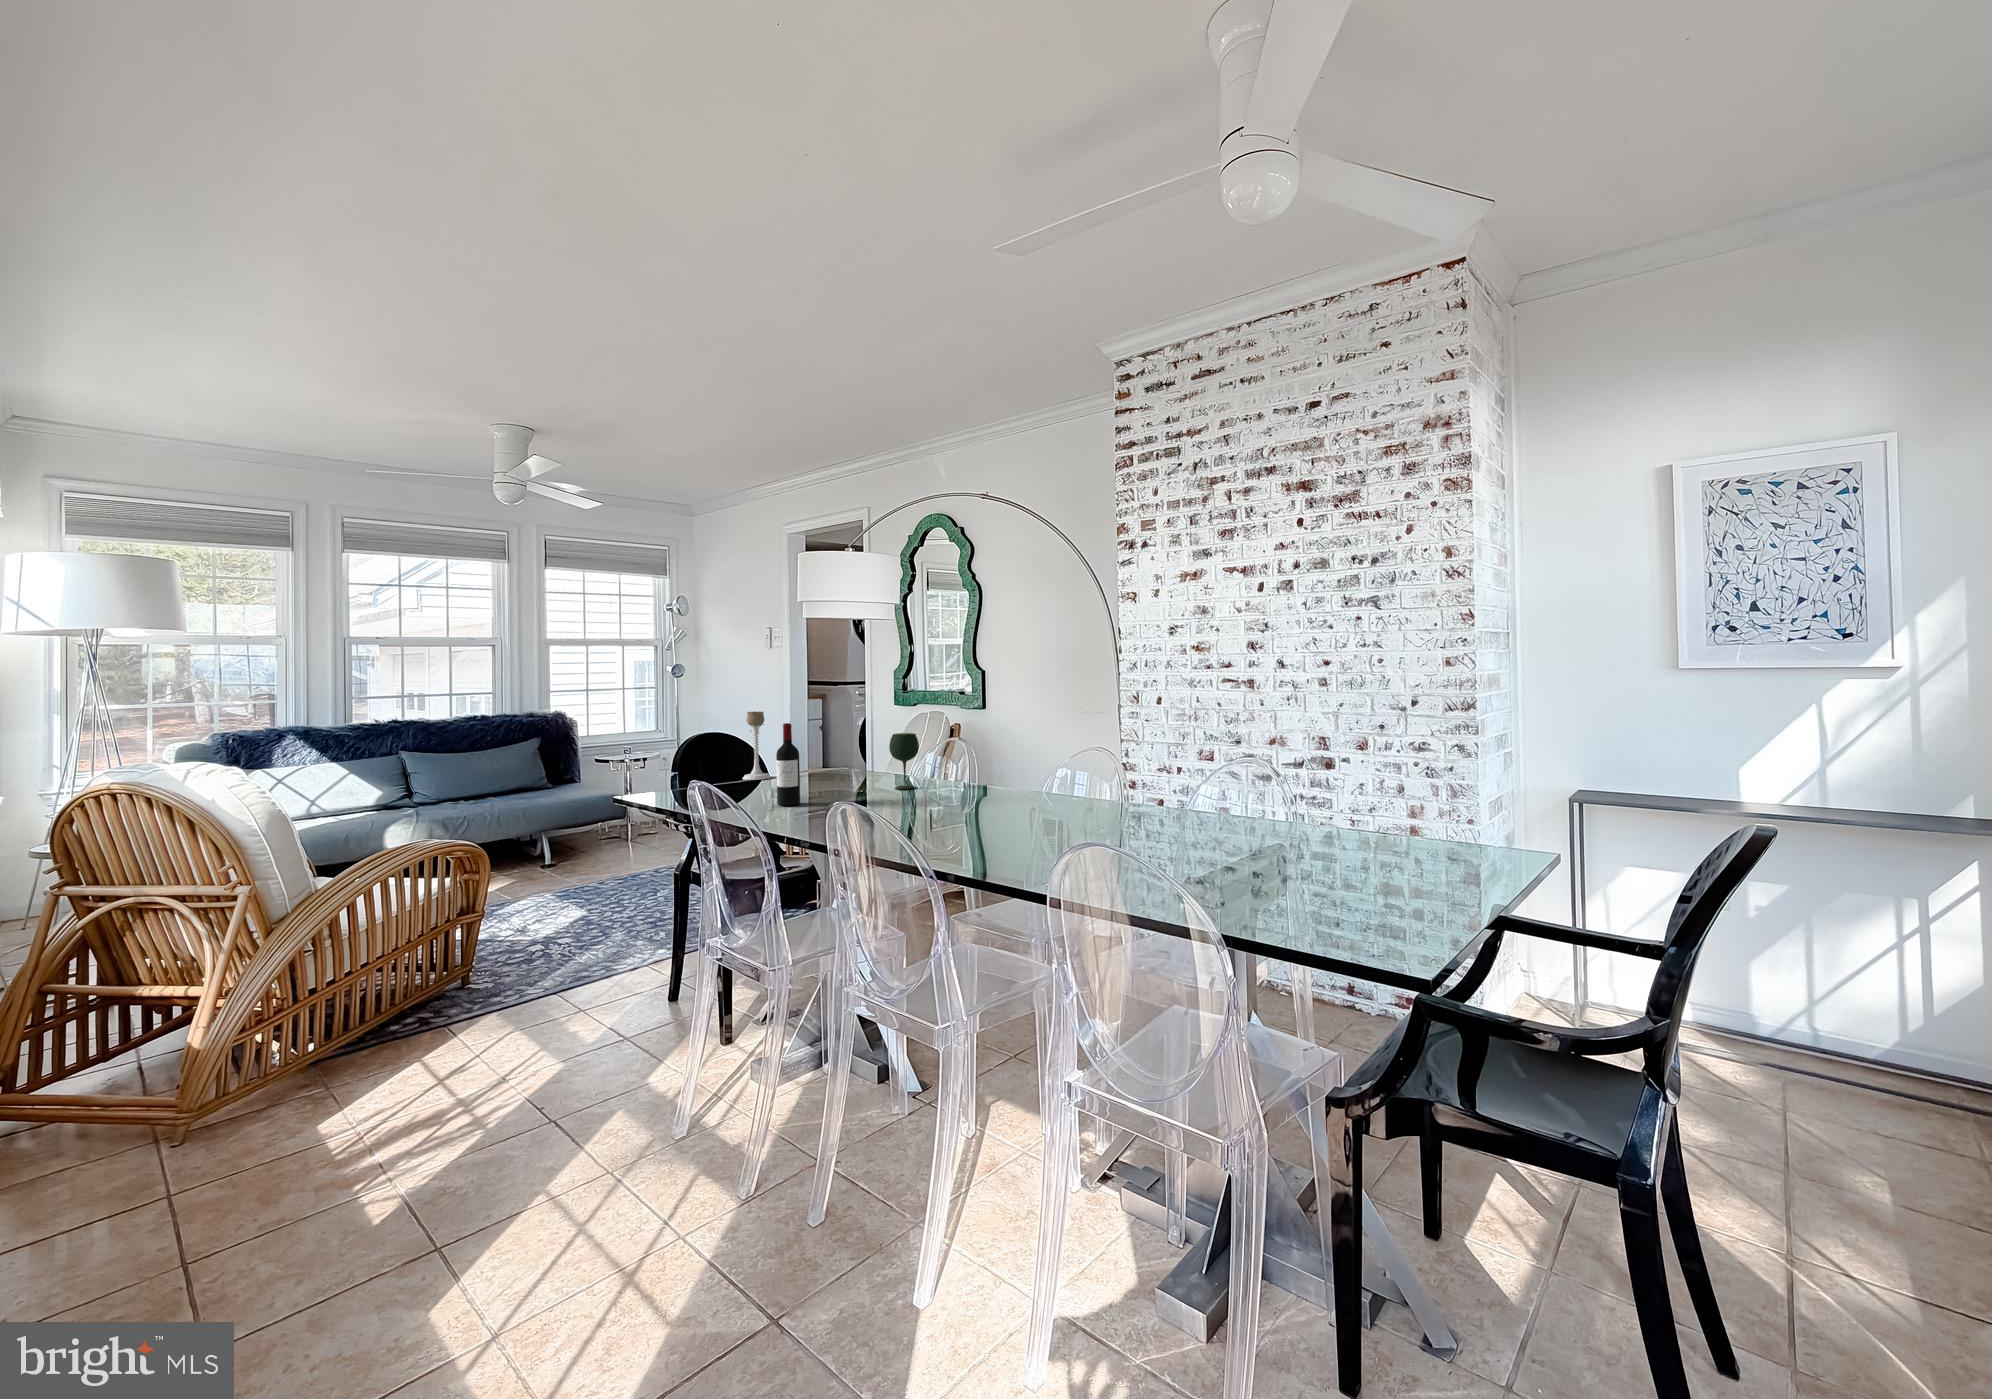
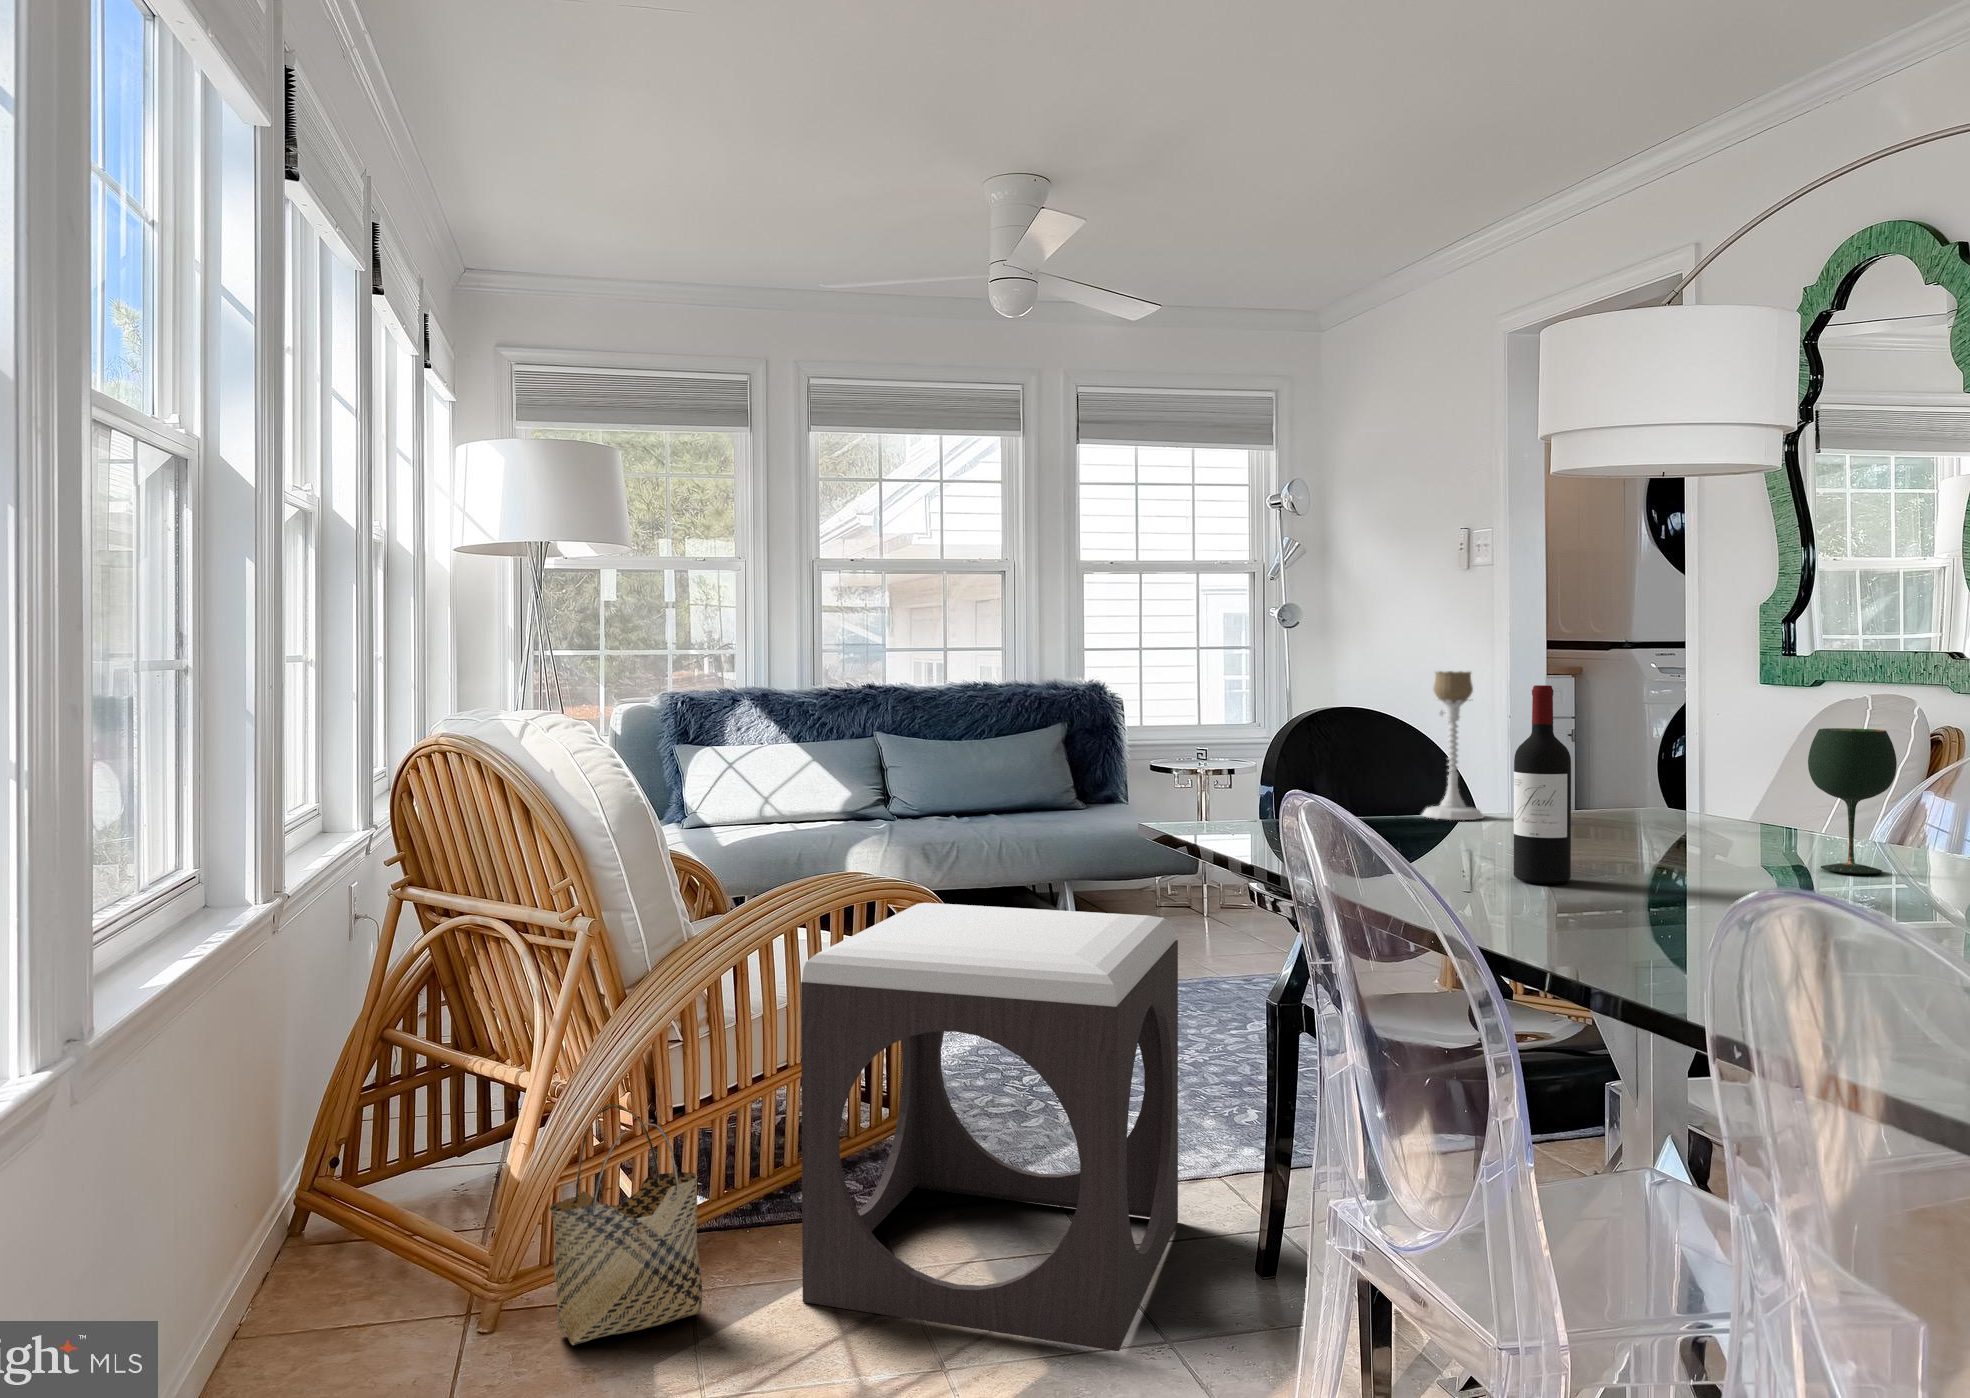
footstool: none [402,842,626,1075] -> present [801,903,1178,1351]
woven basket: none [229,992,340,1132] -> present [550,1104,702,1345]

